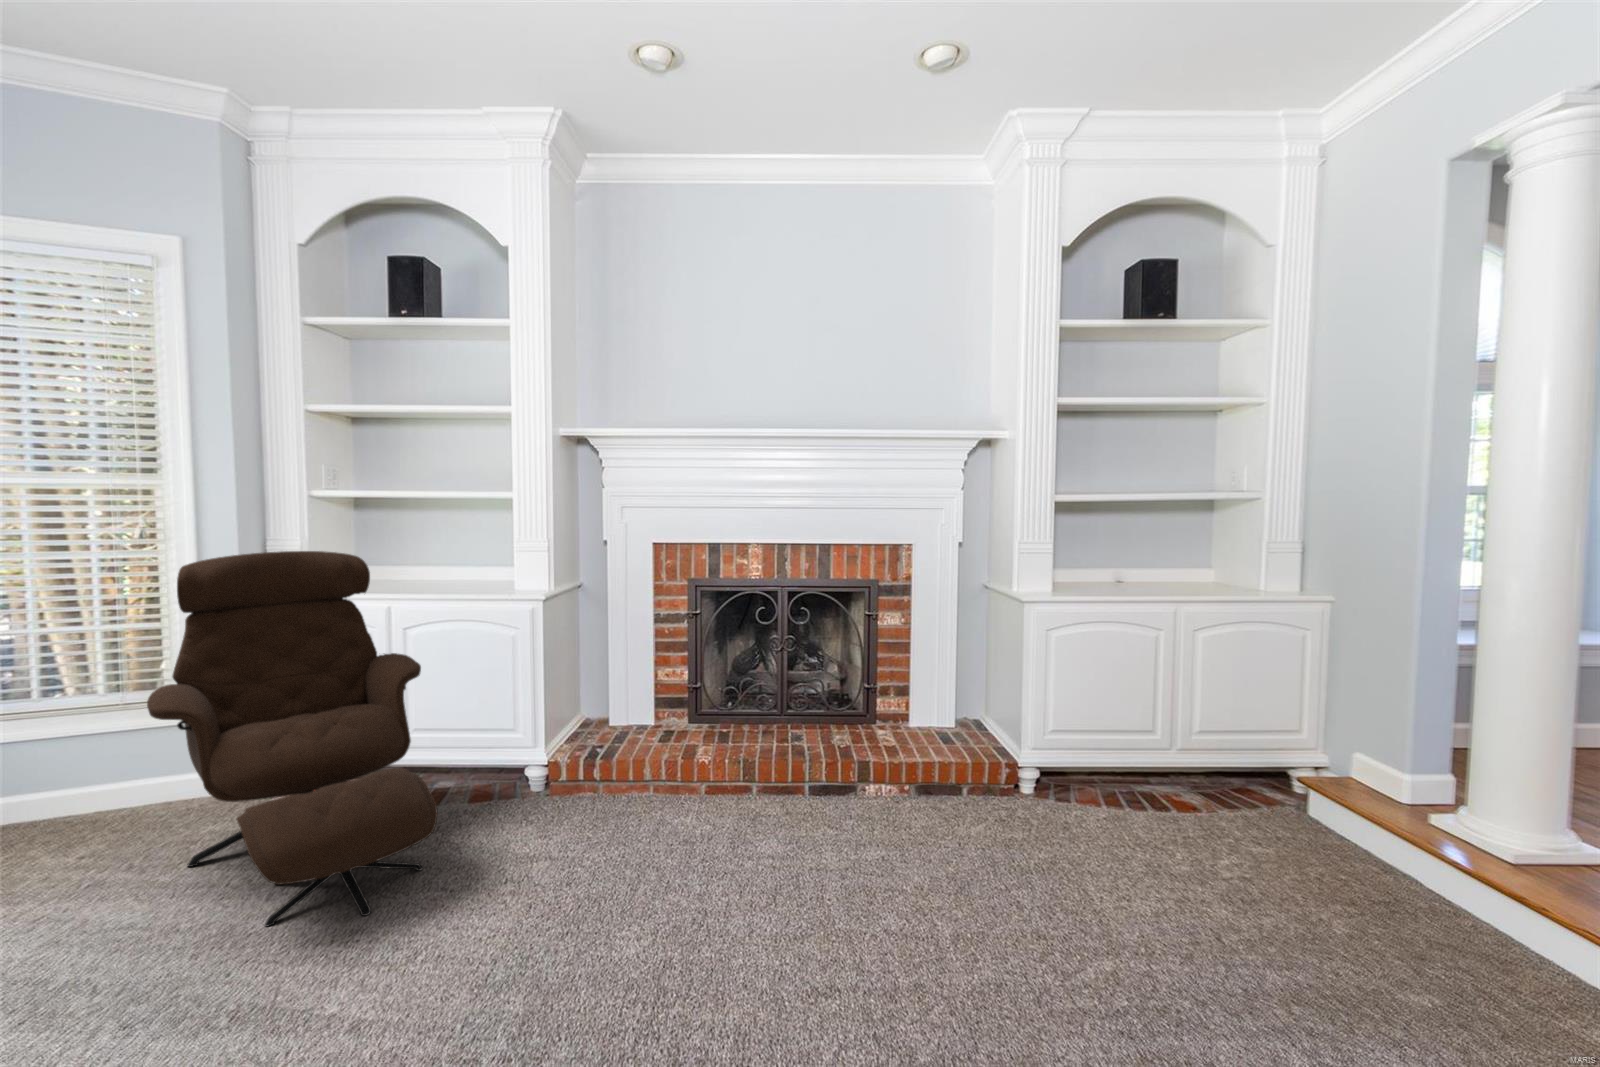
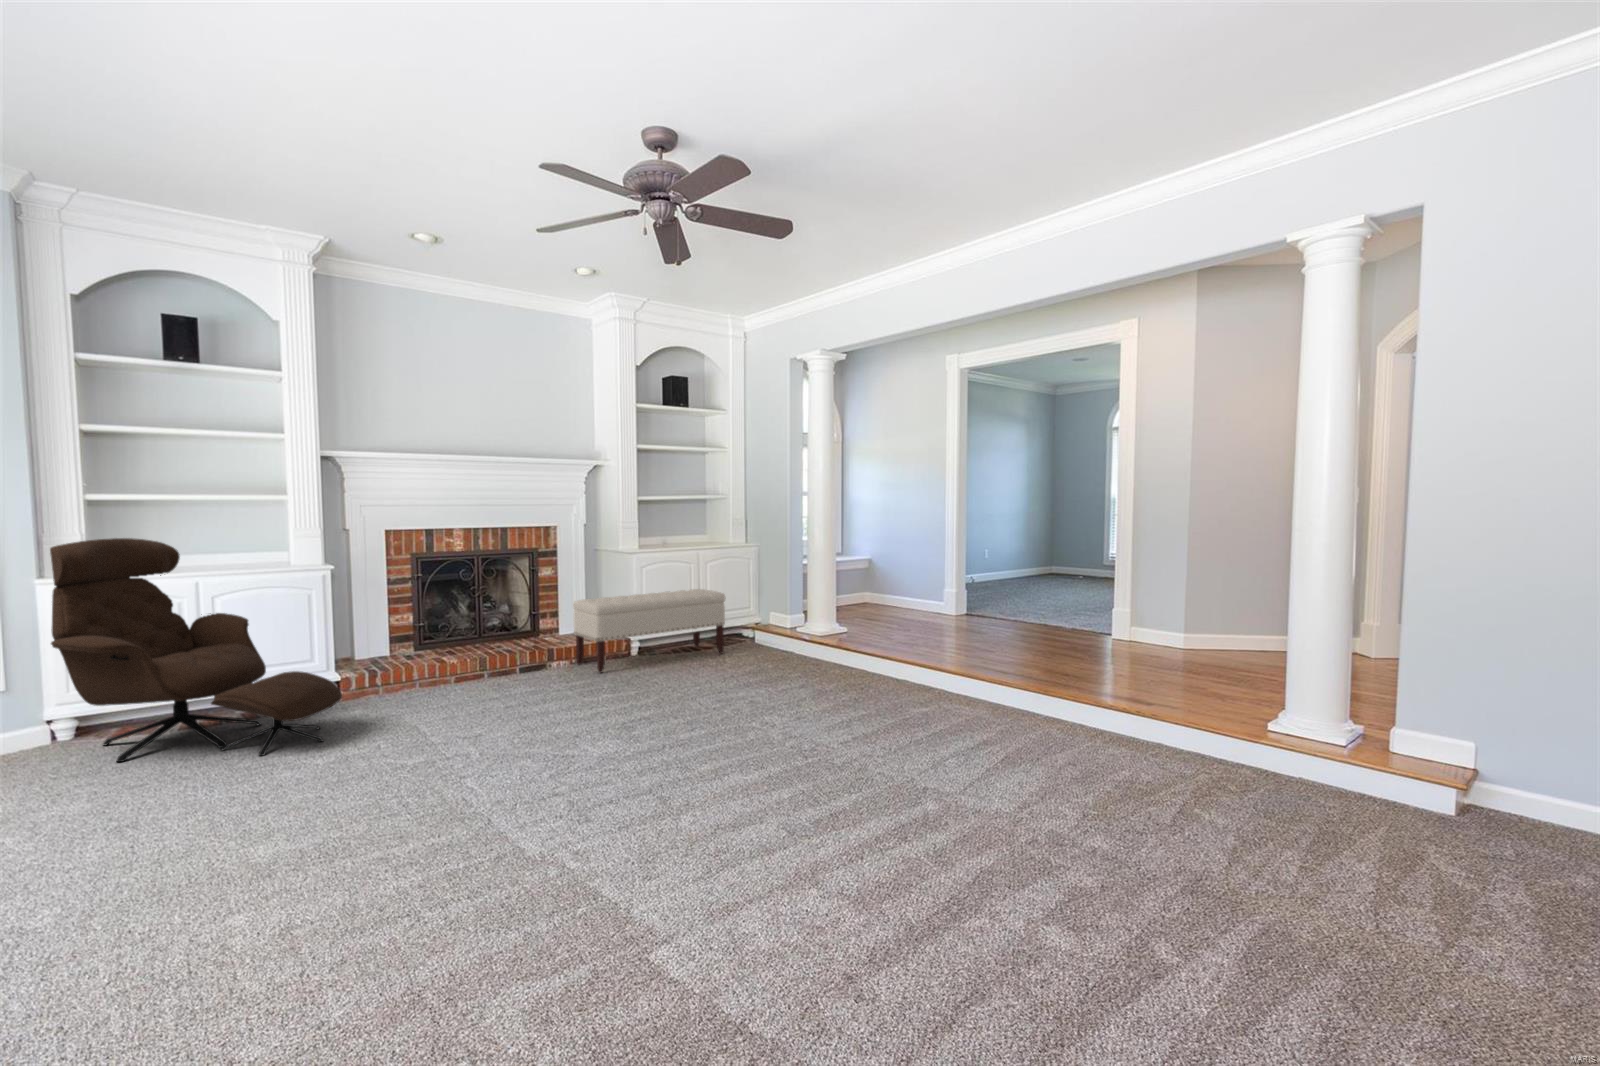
bench: none [902,685,1225,844] -> present [573,589,726,673]

